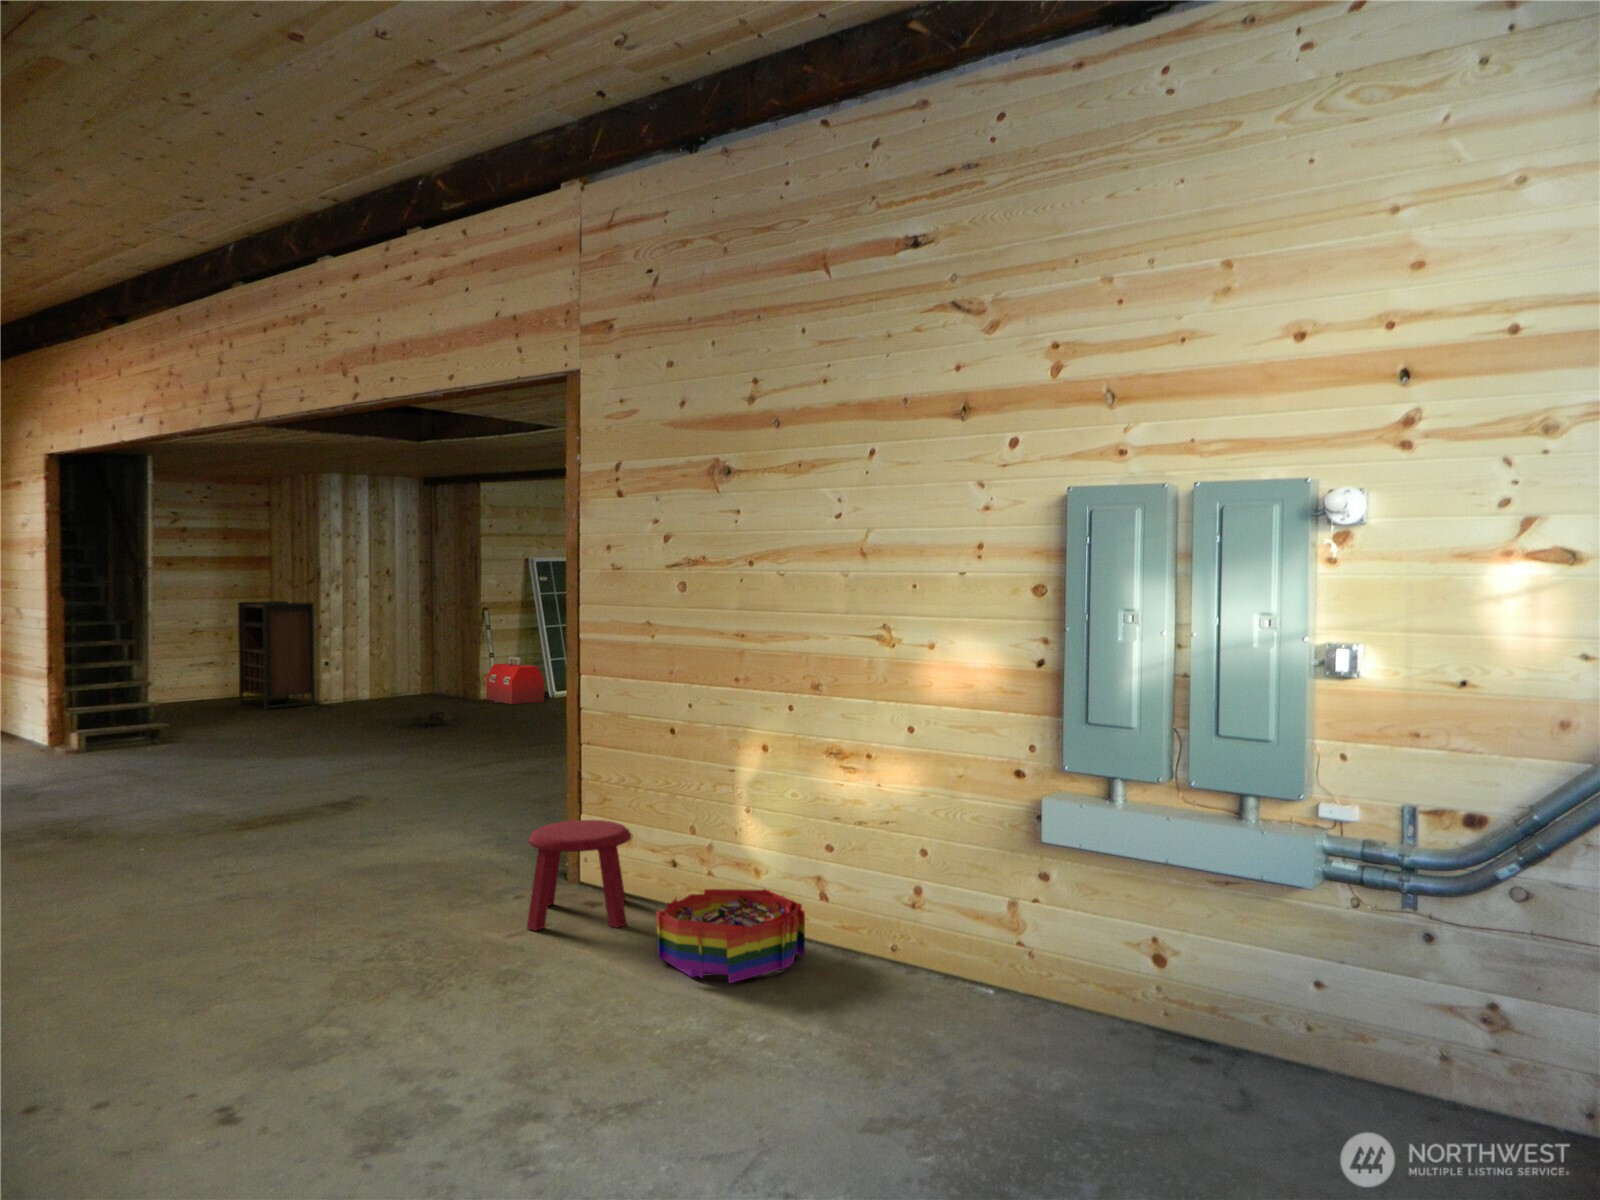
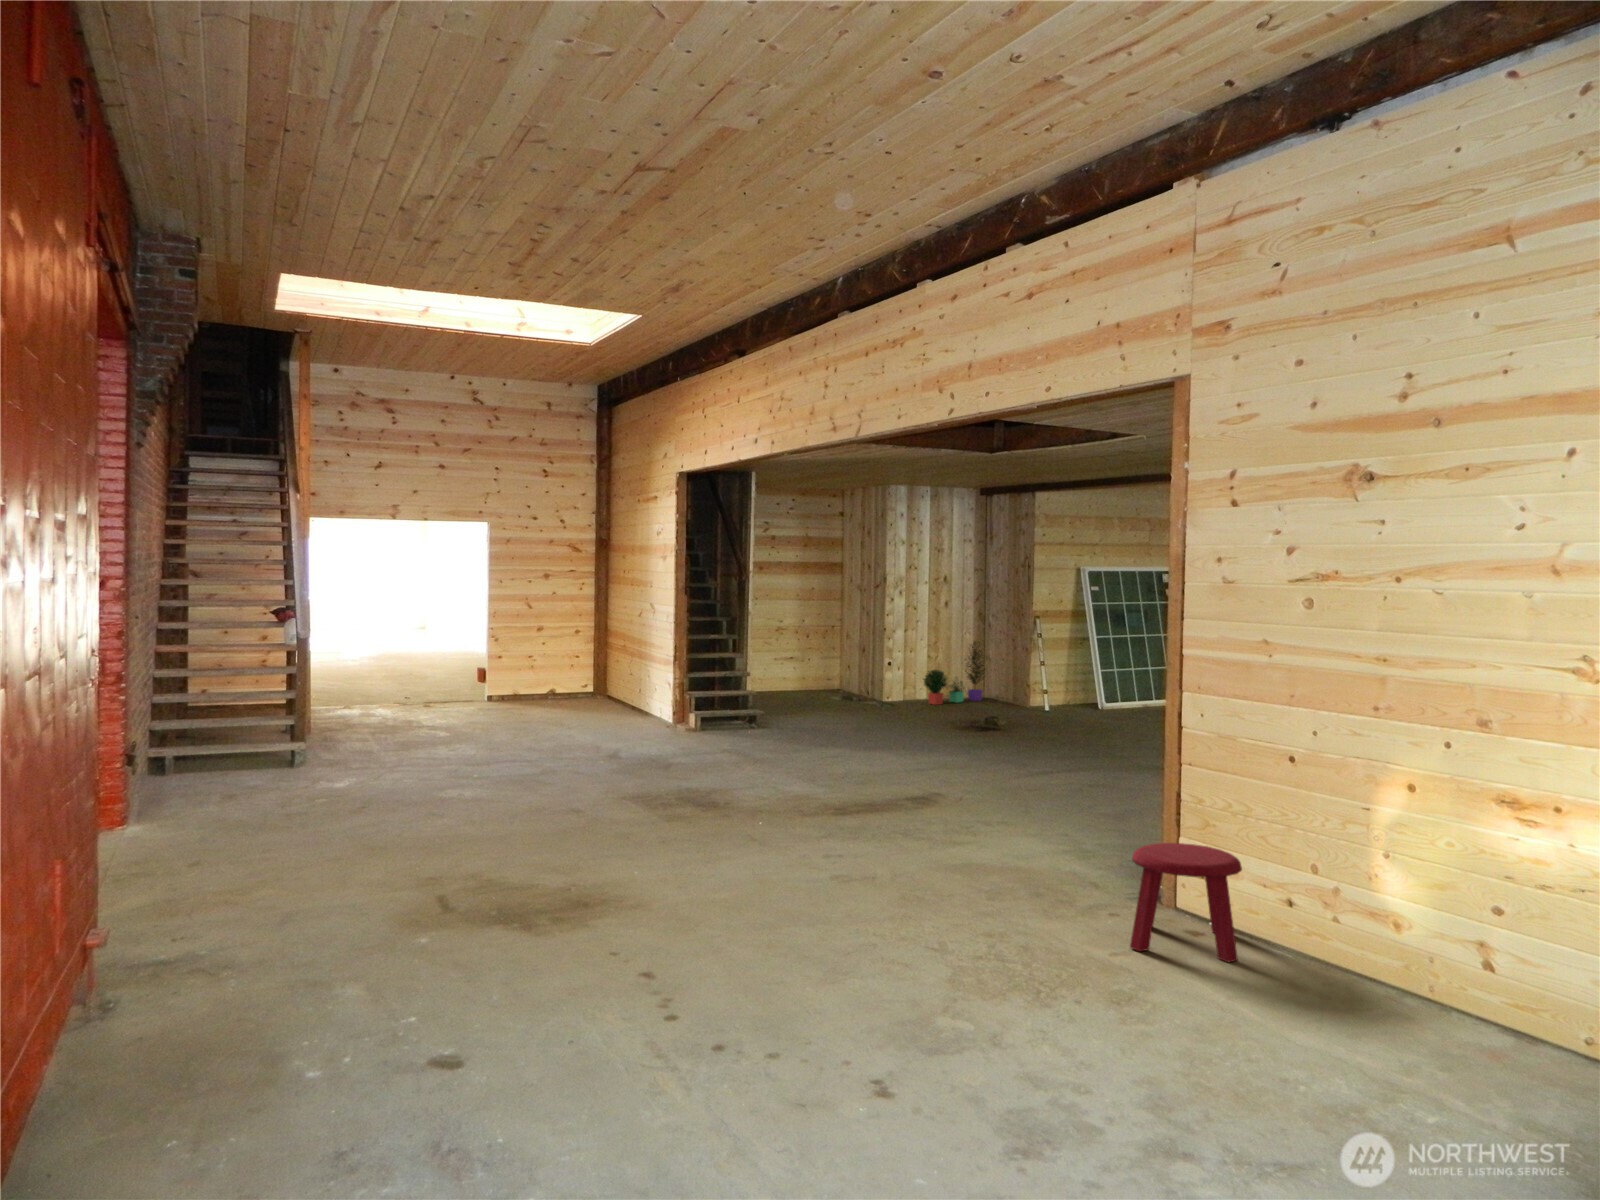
shelving unit: present [238,601,315,710] -> none [813,604,879,704]
potted plant: none [365,634,436,703] -> present [924,641,985,705]
toolbox: present [486,657,544,704] -> none [1037,666,1097,714]
storage bin: present [656,889,805,983] -> none [1281,936,1466,1045]

